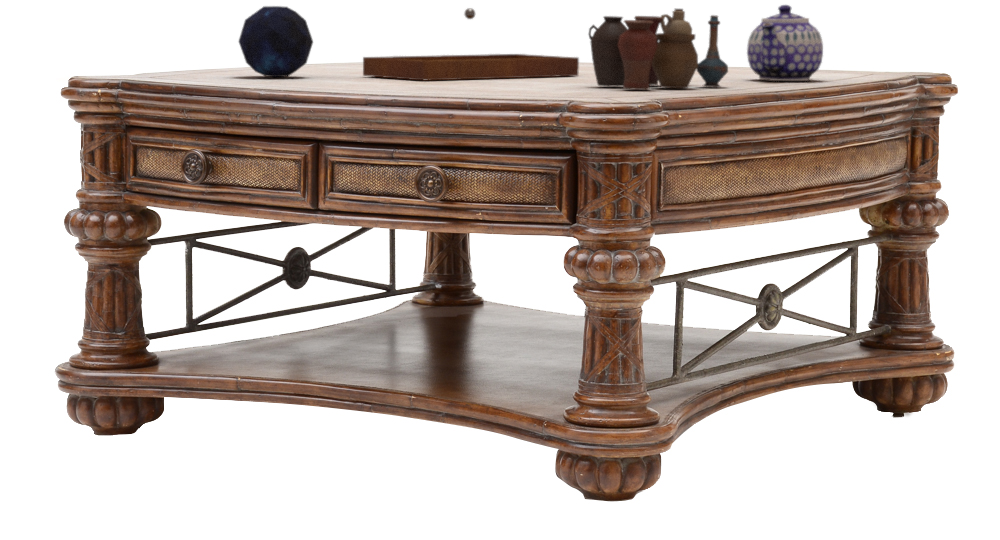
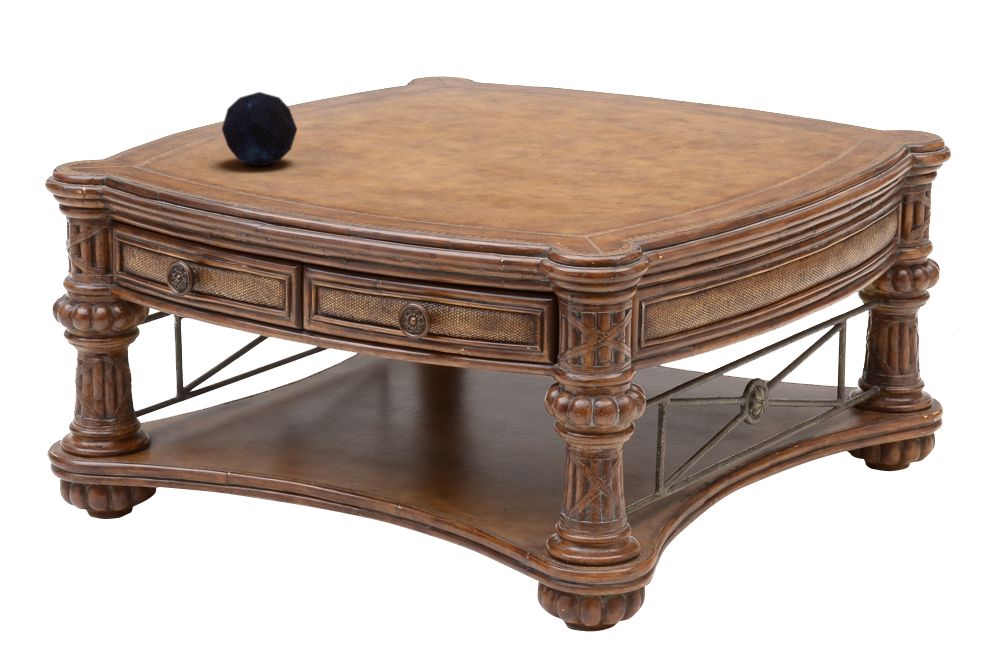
teapot: present [747,5,823,81] -> none [737,90,814,170]
tray: present [363,8,579,80] -> none [348,84,567,177]
vase: present [589,9,728,90] -> none [573,113,714,215]

